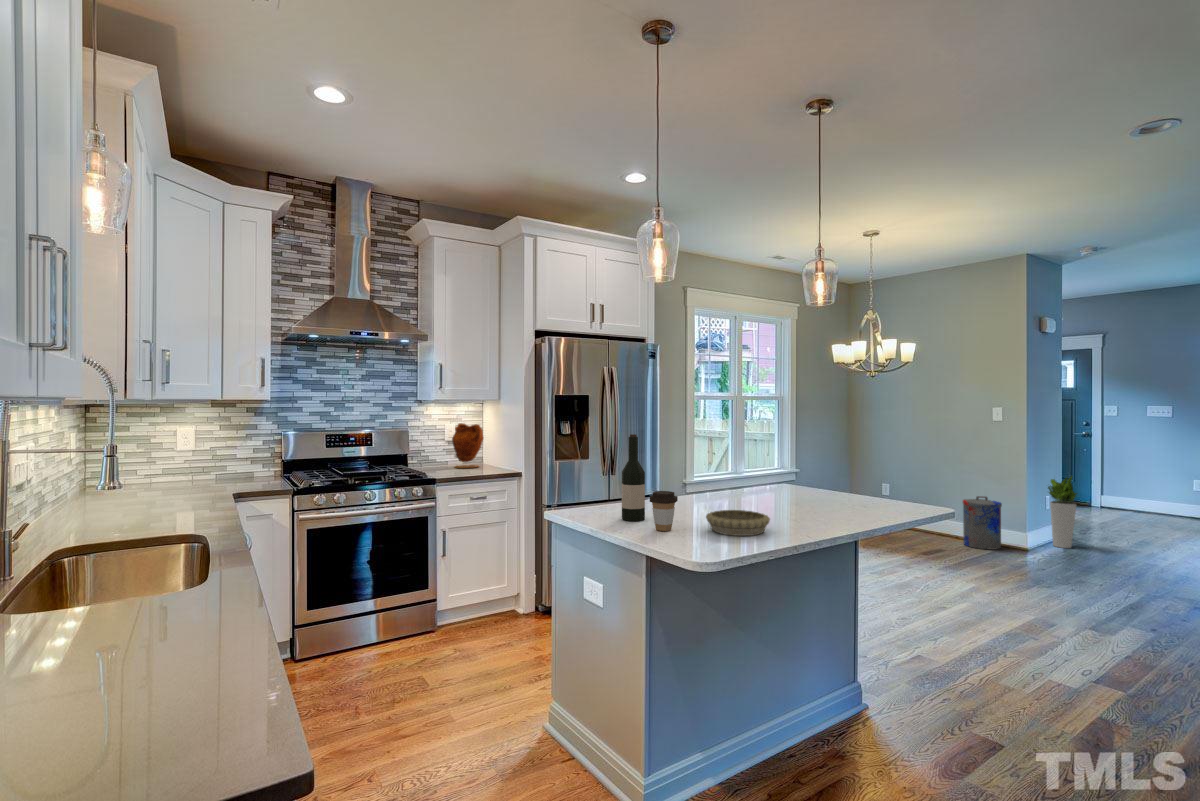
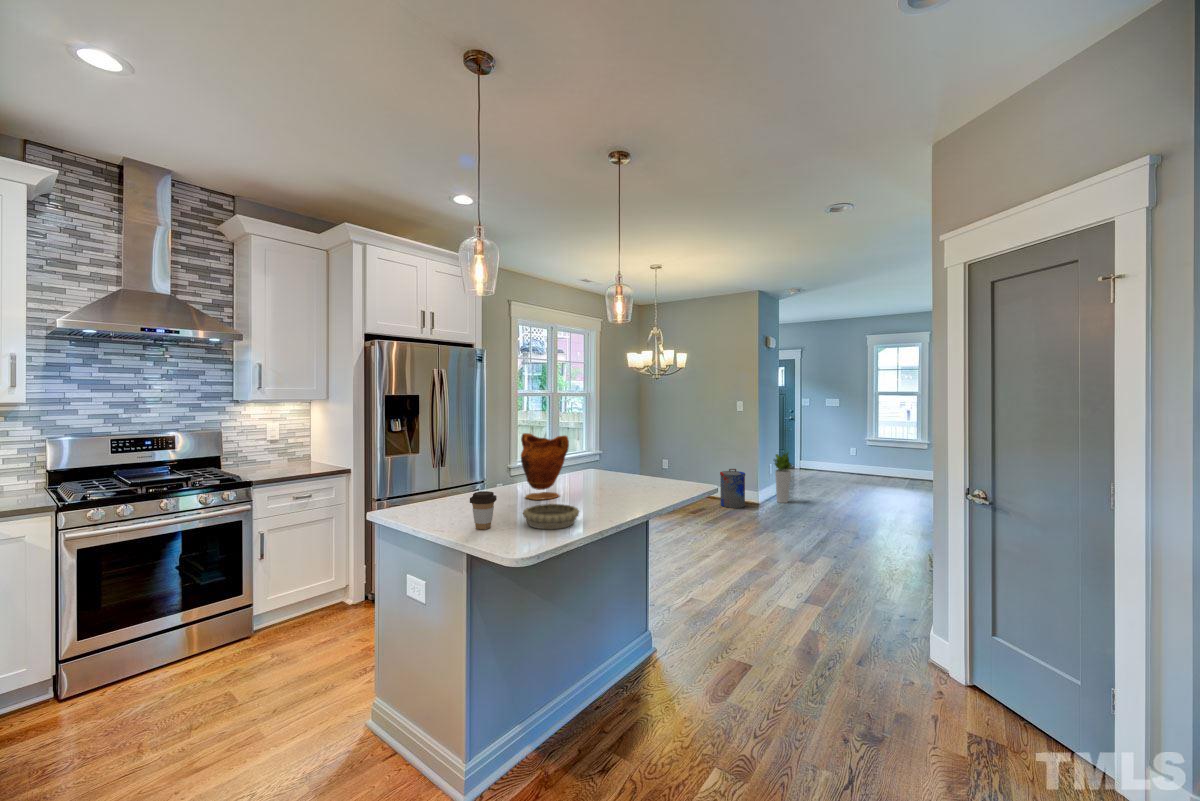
vase: present [452,423,483,468] -> present [521,433,569,500]
wine bottle: present [622,434,645,521] -> none [444,438,466,520]

